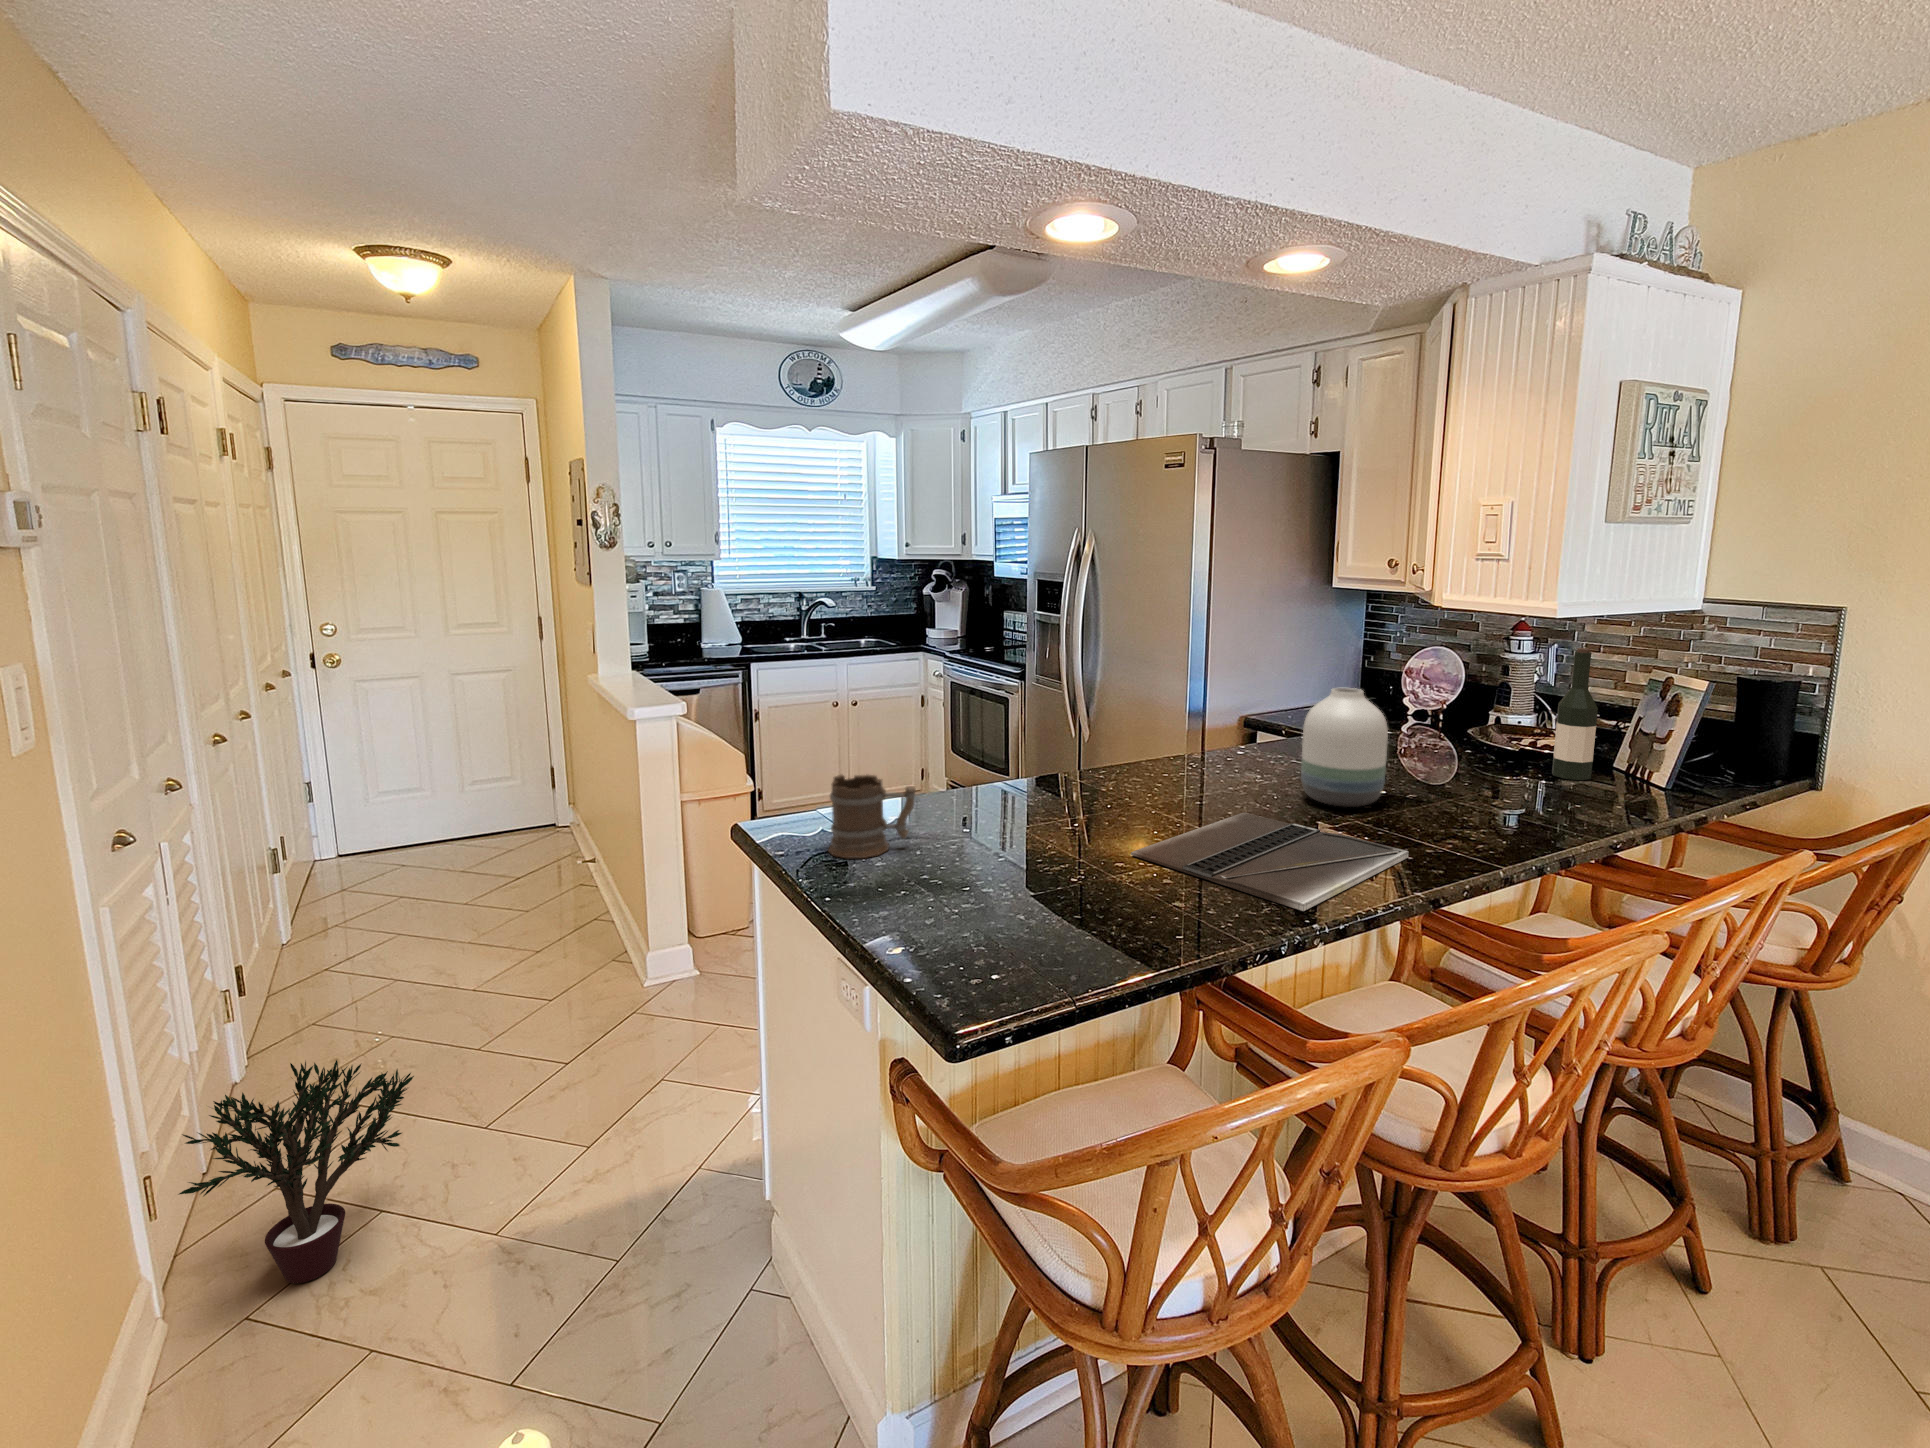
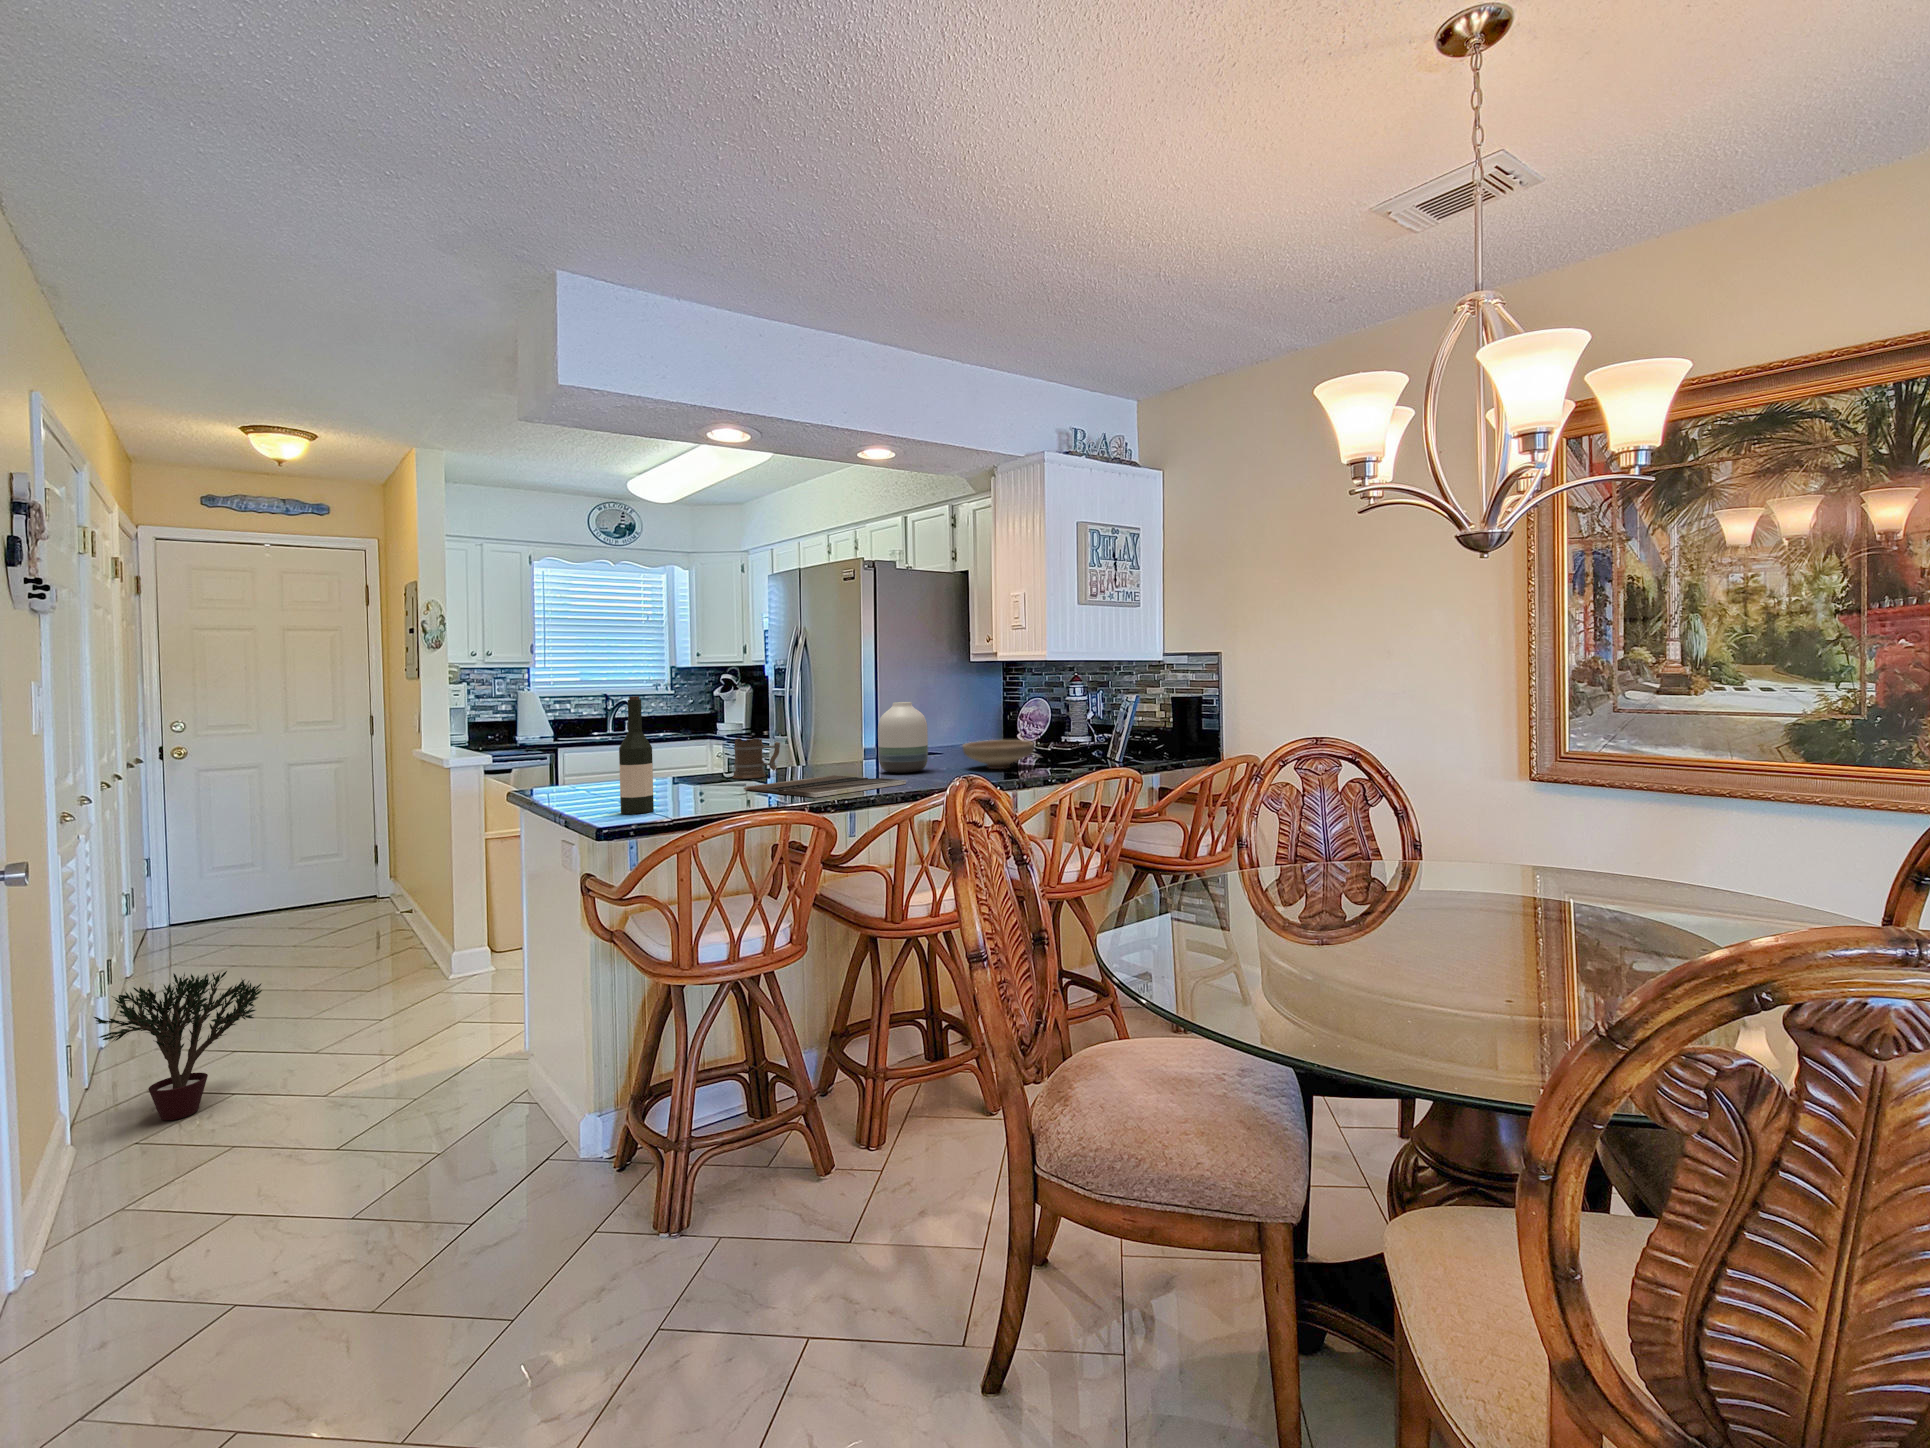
wine bottle: present [1552,648,1598,780] -> present [619,696,654,814]
bowl: none [1434,746,1565,804] -> present [963,740,1034,769]
mug: present [828,775,916,858] -> present [733,738,780,779]

